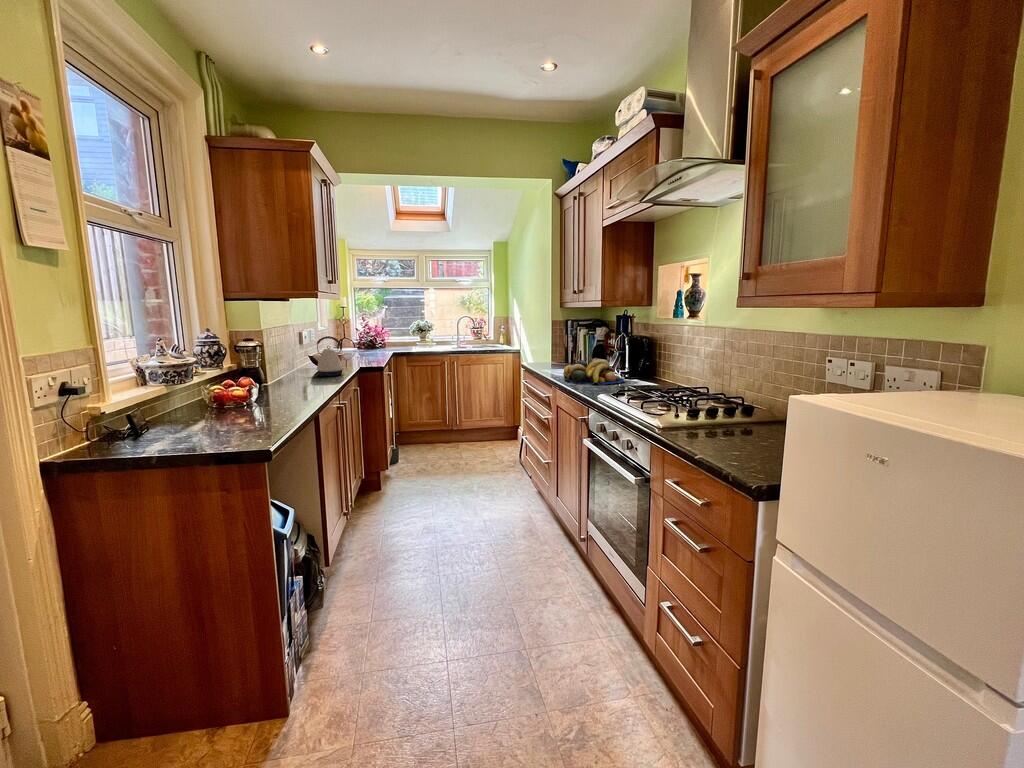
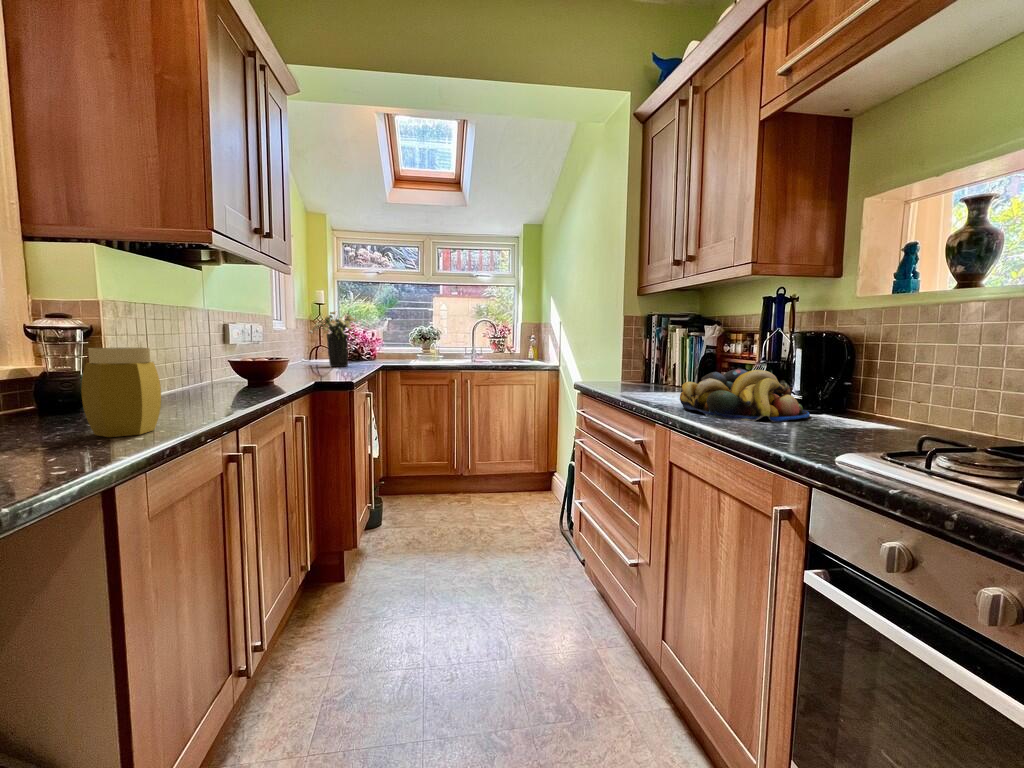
flower arrangement: none [344,316,378,356] -> present [309,311,357,367]
kettle: present [313,336,345,376] -> none [221,322,280,393]
jar: none [286,359,315,398] -> present [81,348,161,437]

